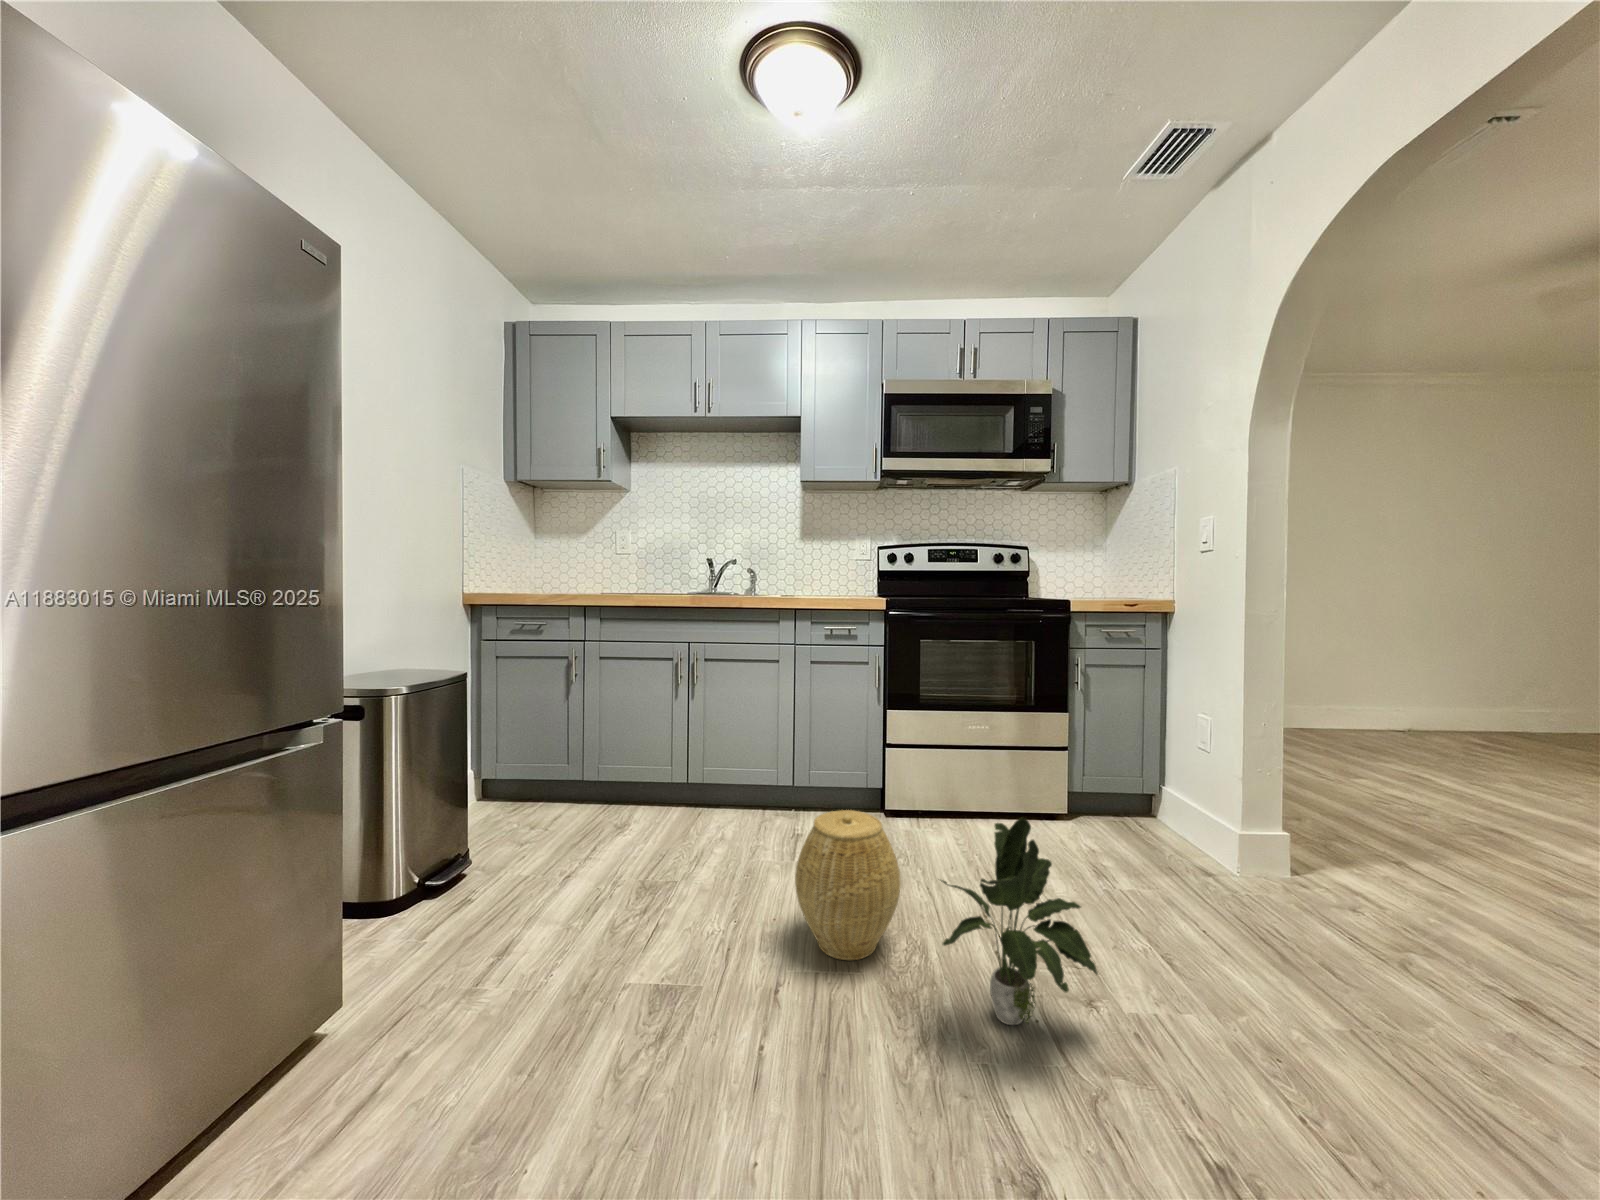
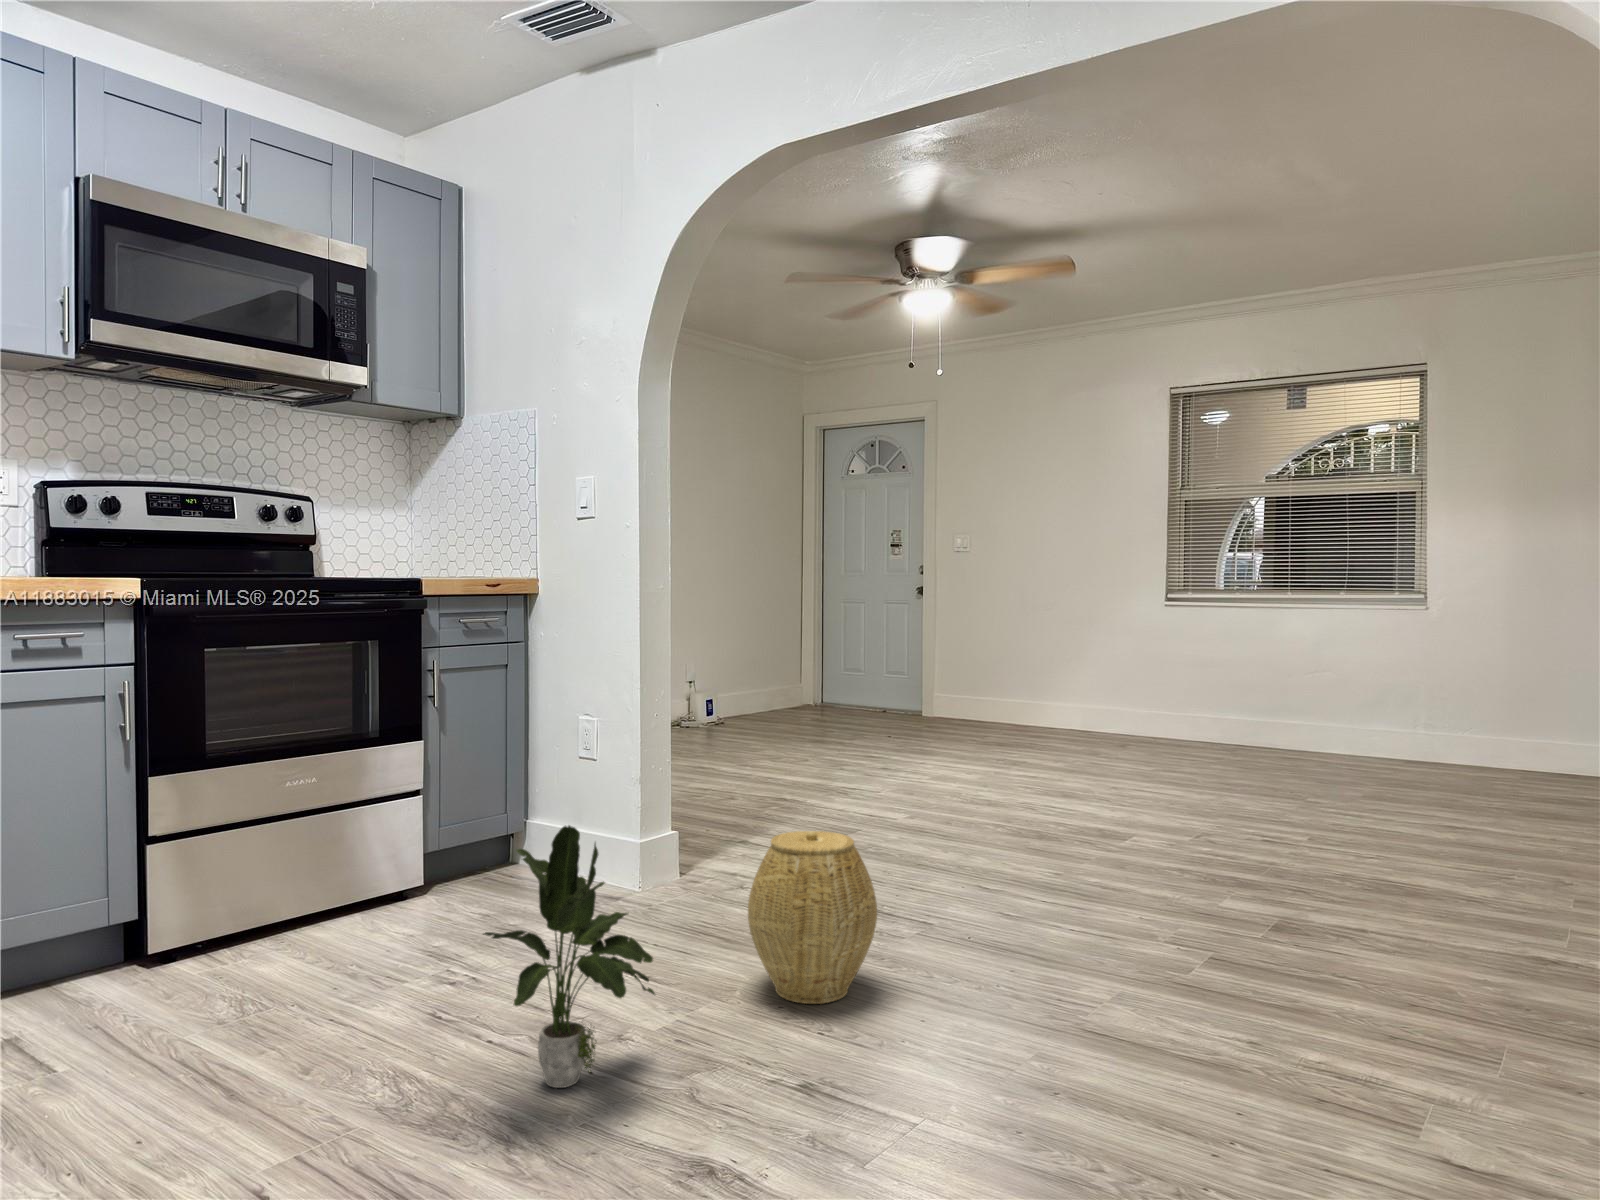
woven basket: present [795,810,901,960] -> present [748,831,877,1004]

